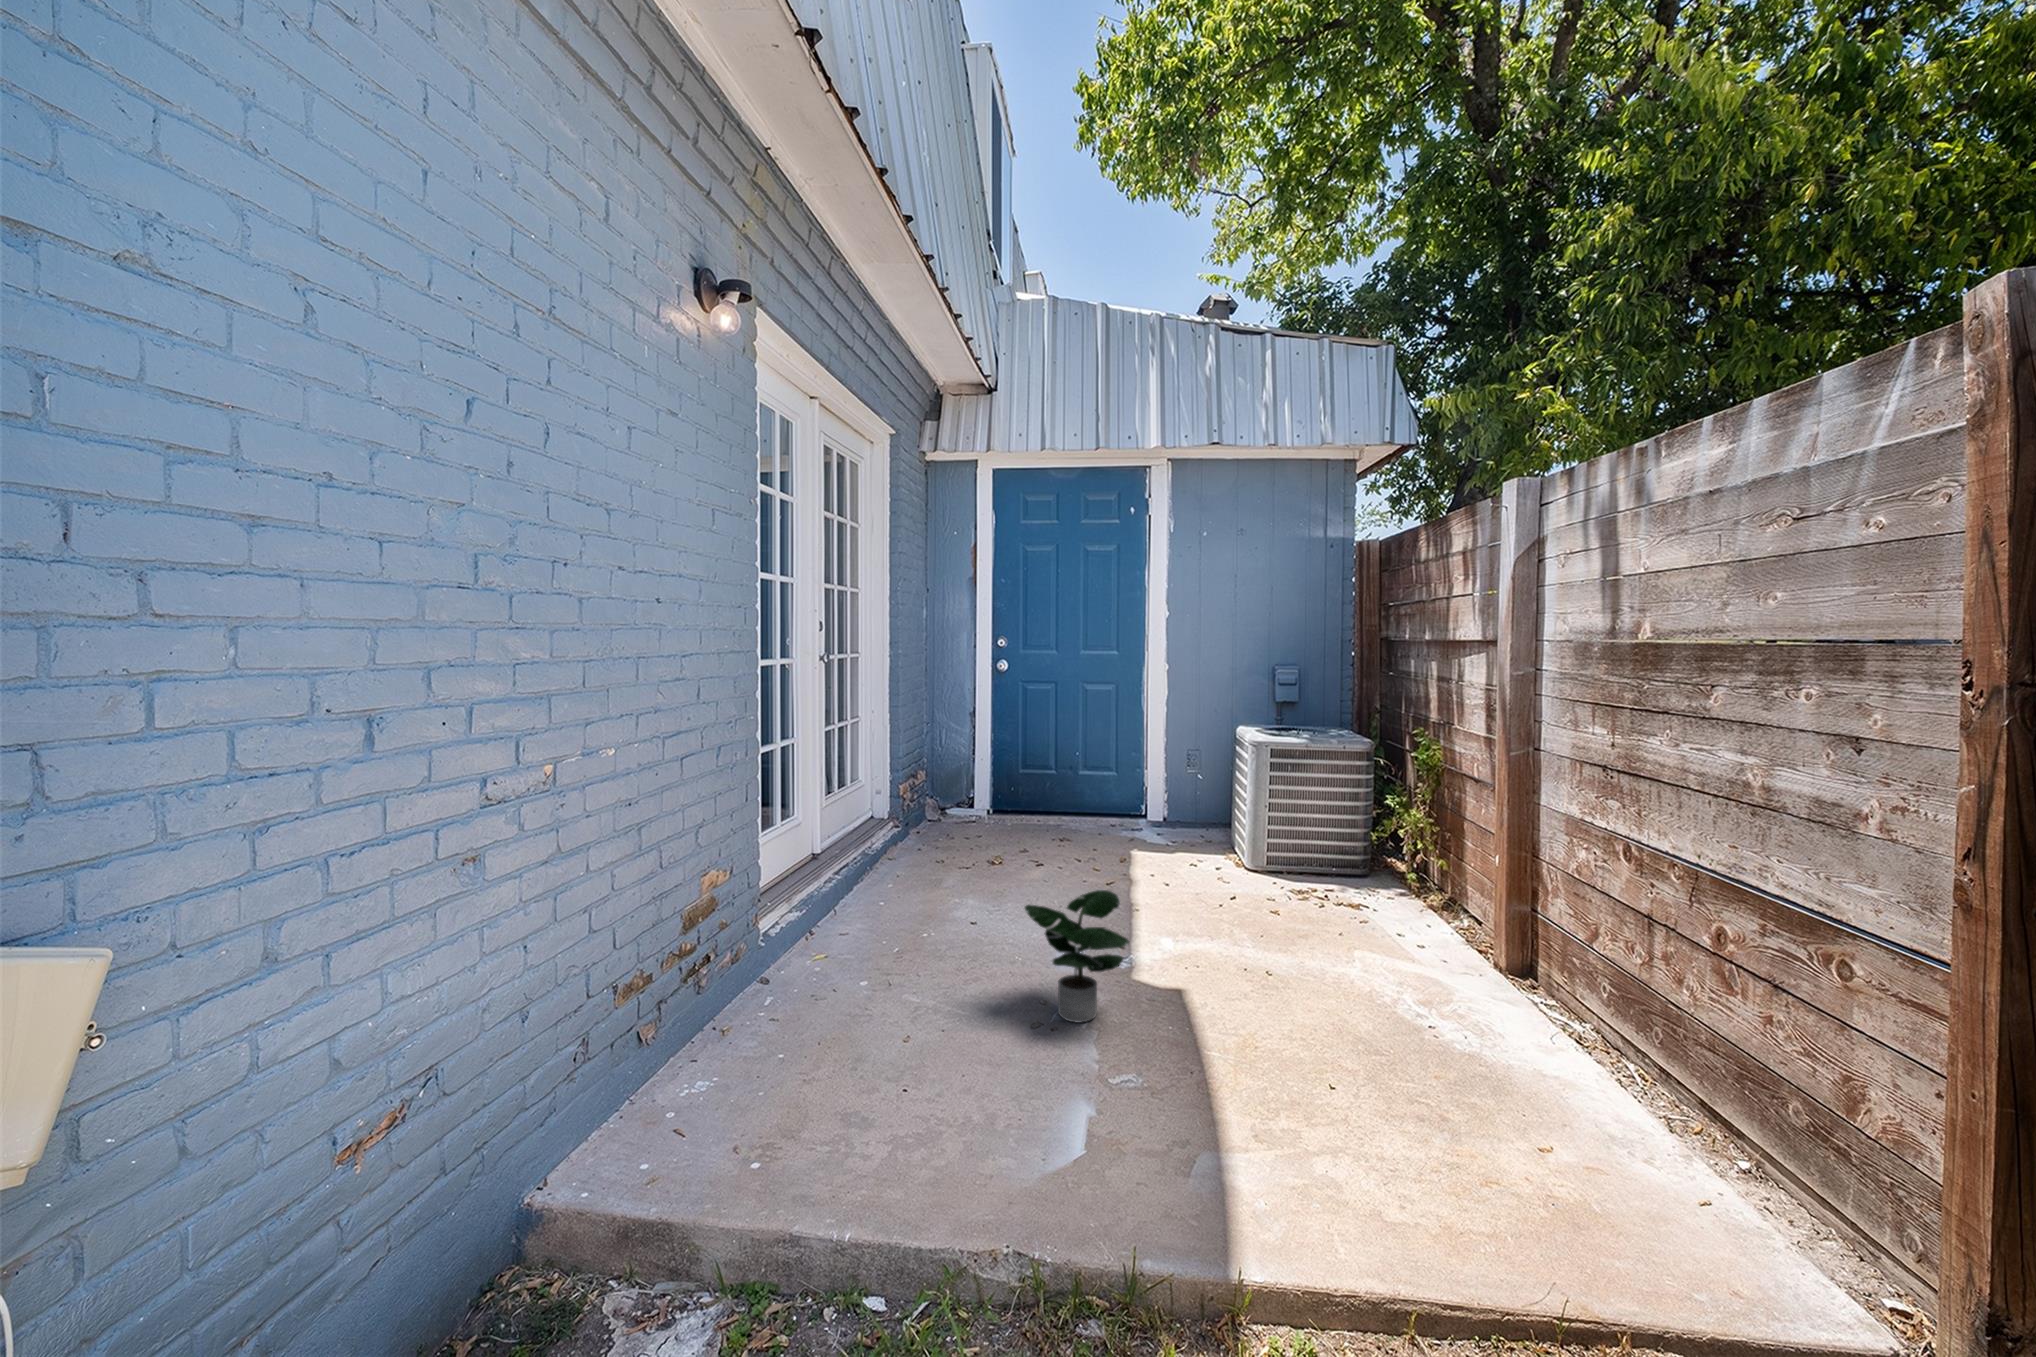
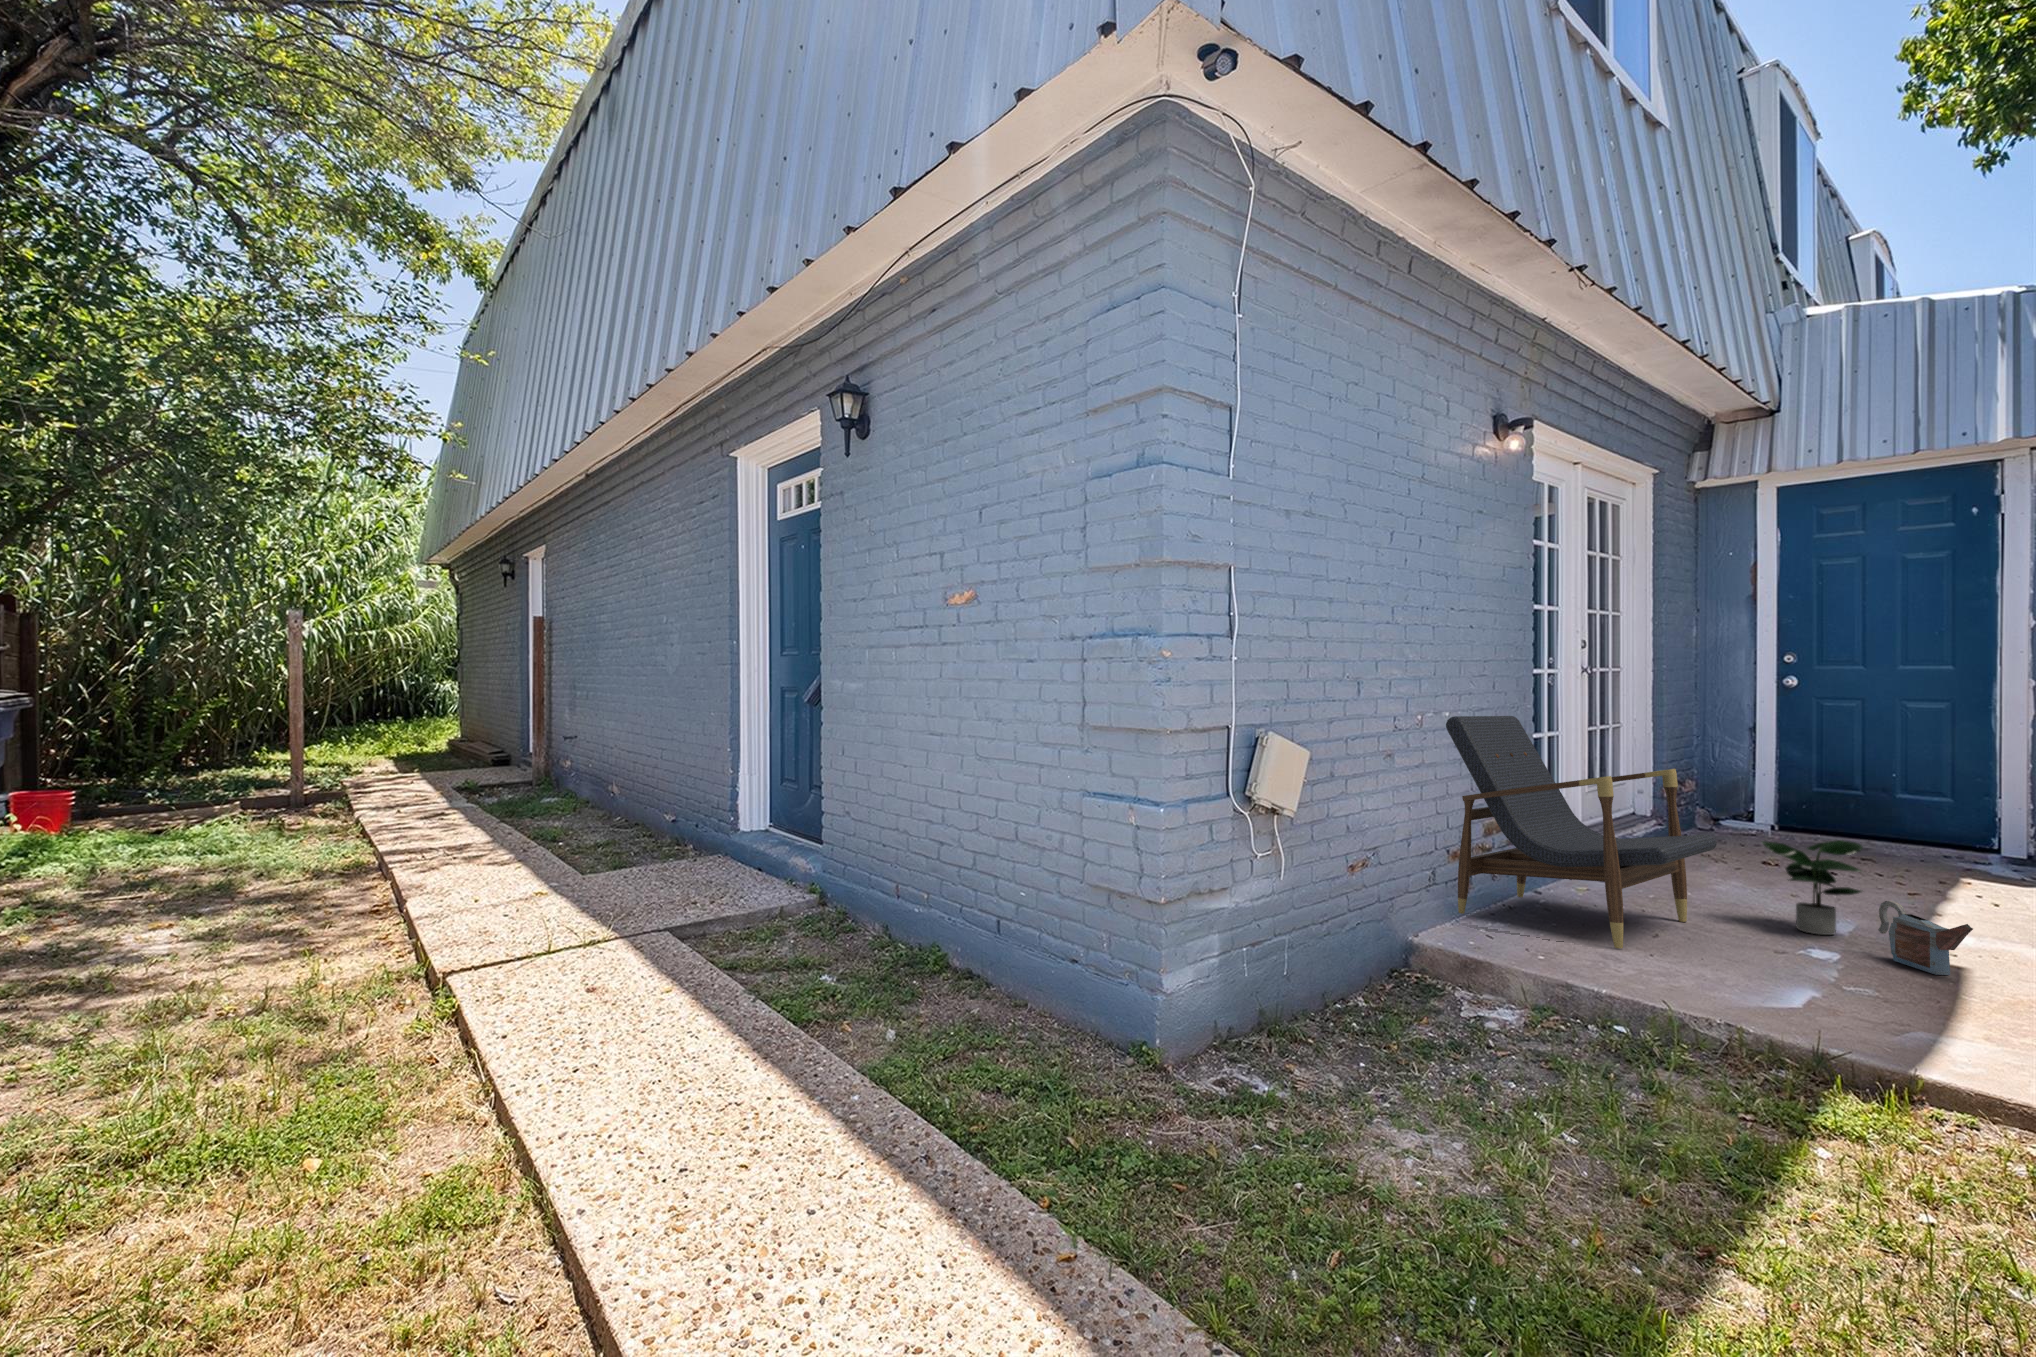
lounge chair: none [579,757,985,1211] -> present [1446,716,1717,948]
watering can: none [1151,989,1264,1097] -> present [1878,901,1973,975]

